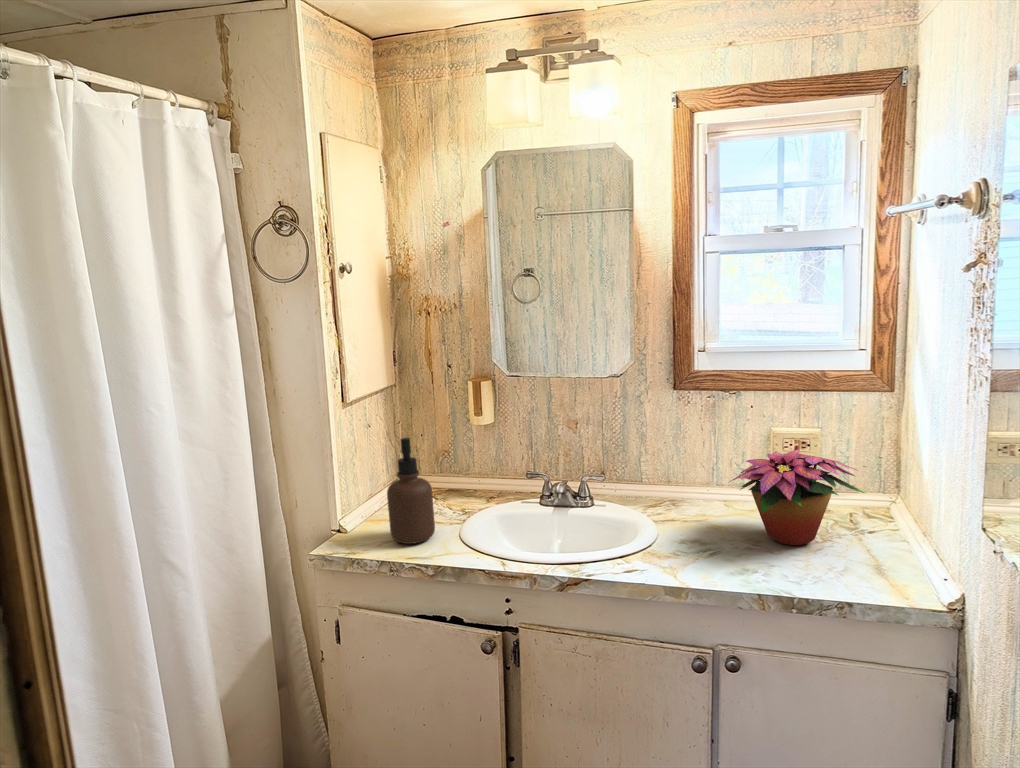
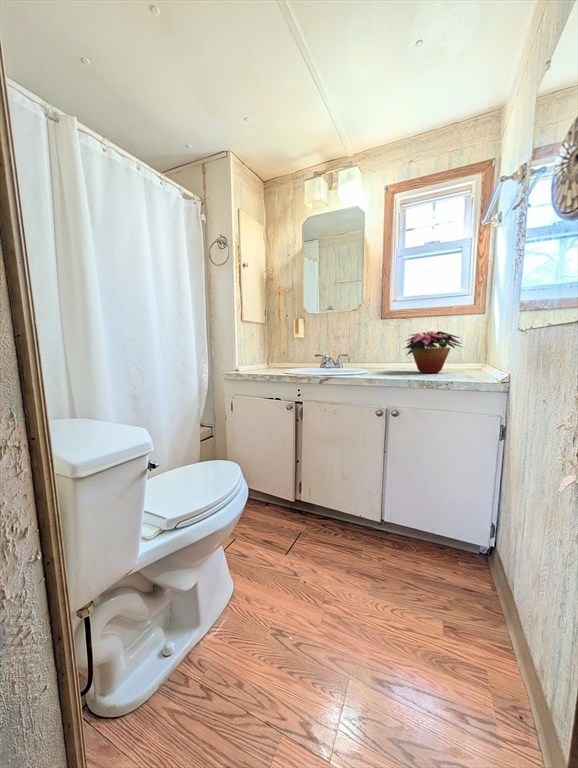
soap dispenser: present [387,438,435,544] -> none [255,329,274,372]

